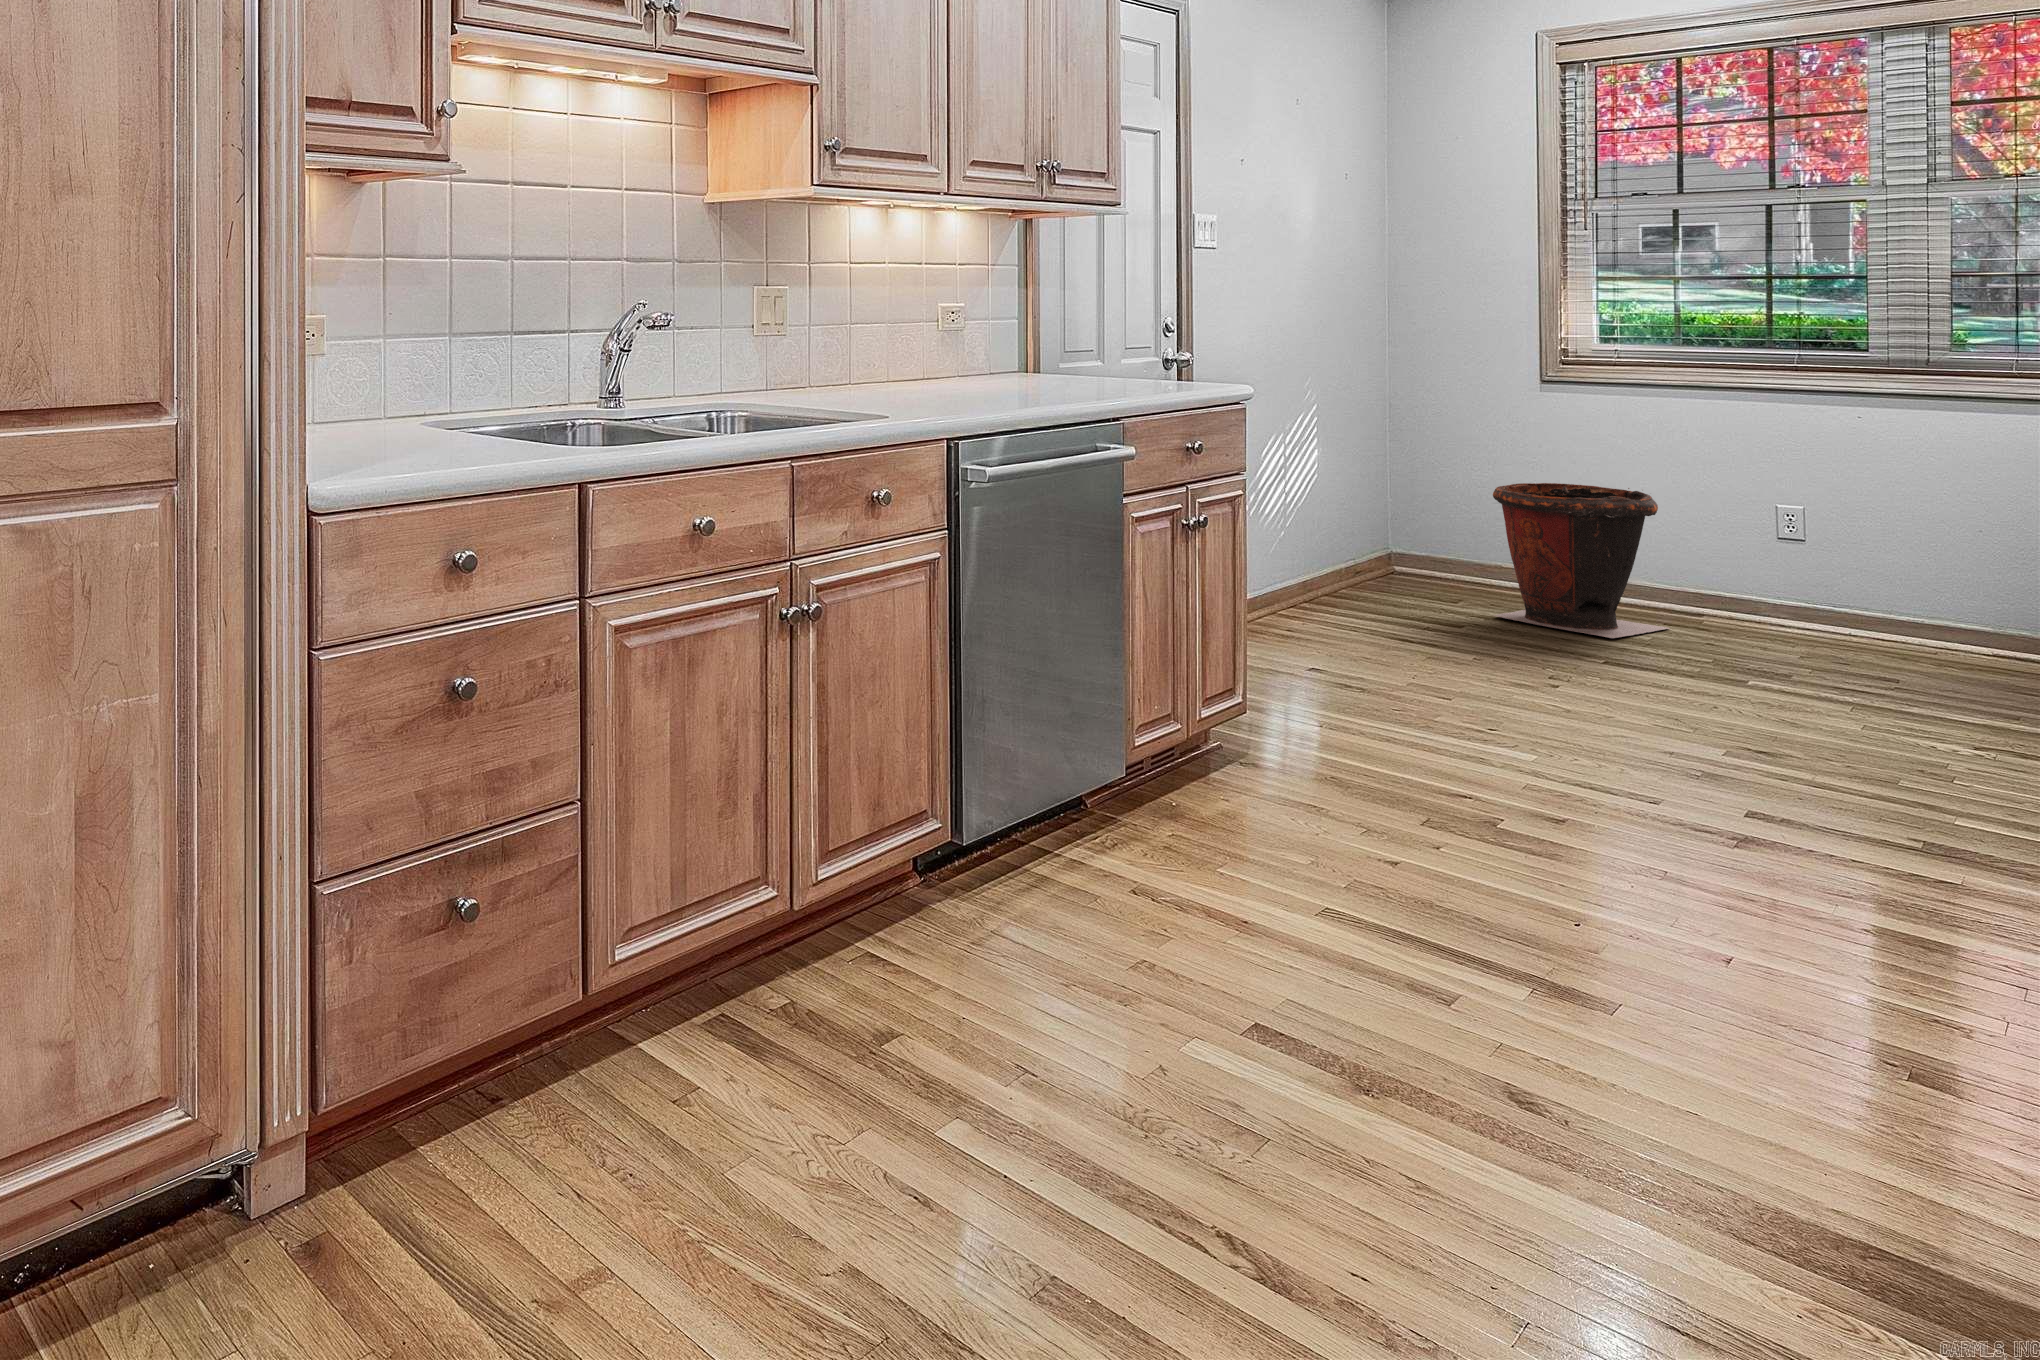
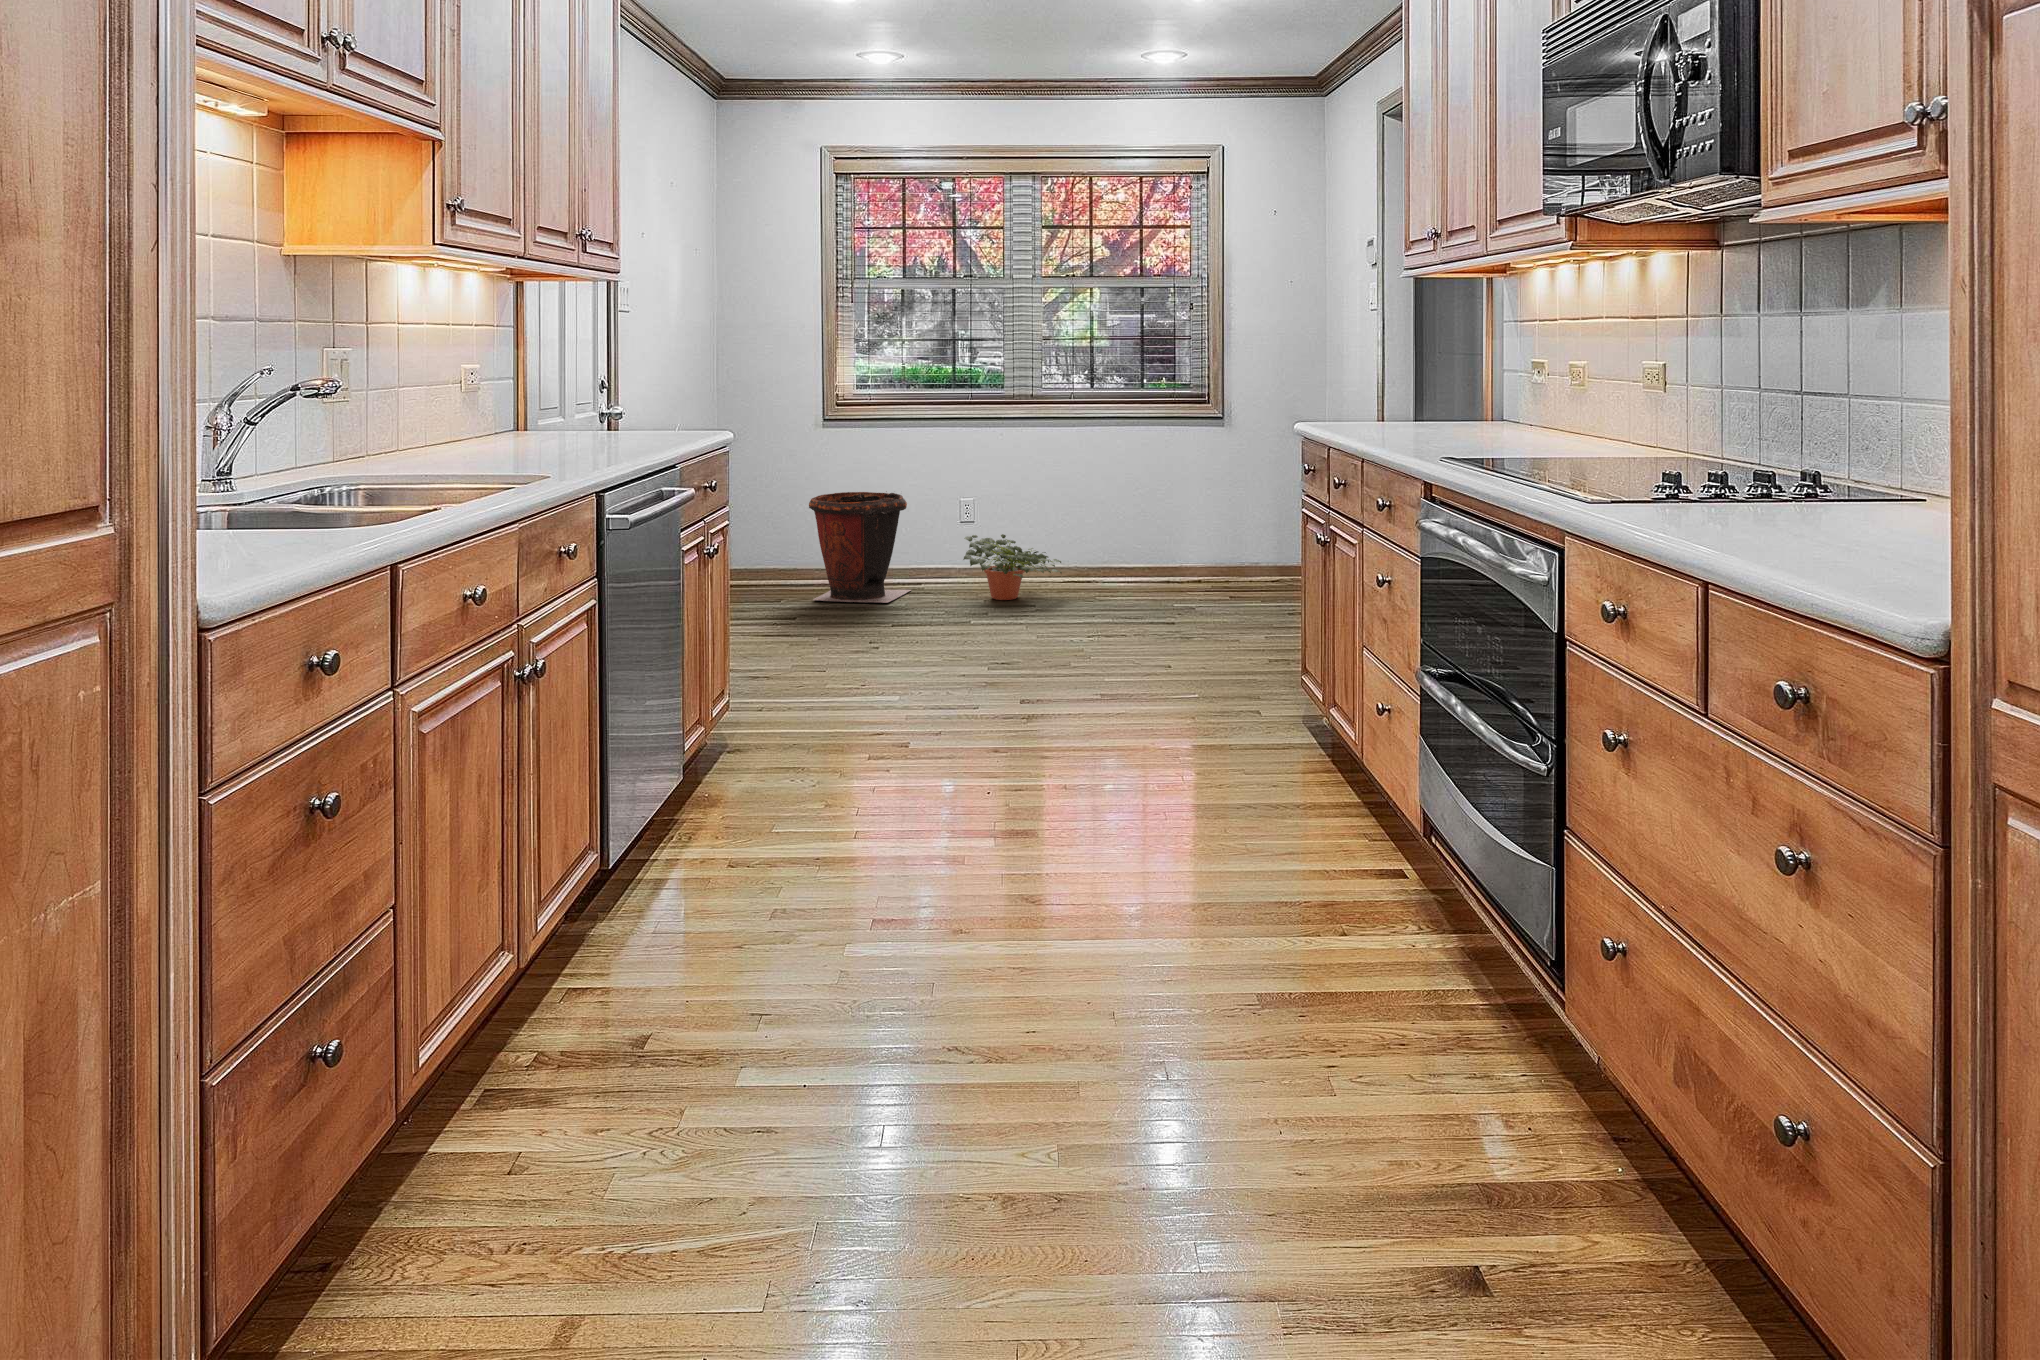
potted plant: none [1755,565,1978,672] -> present [963,534,1062,600]

